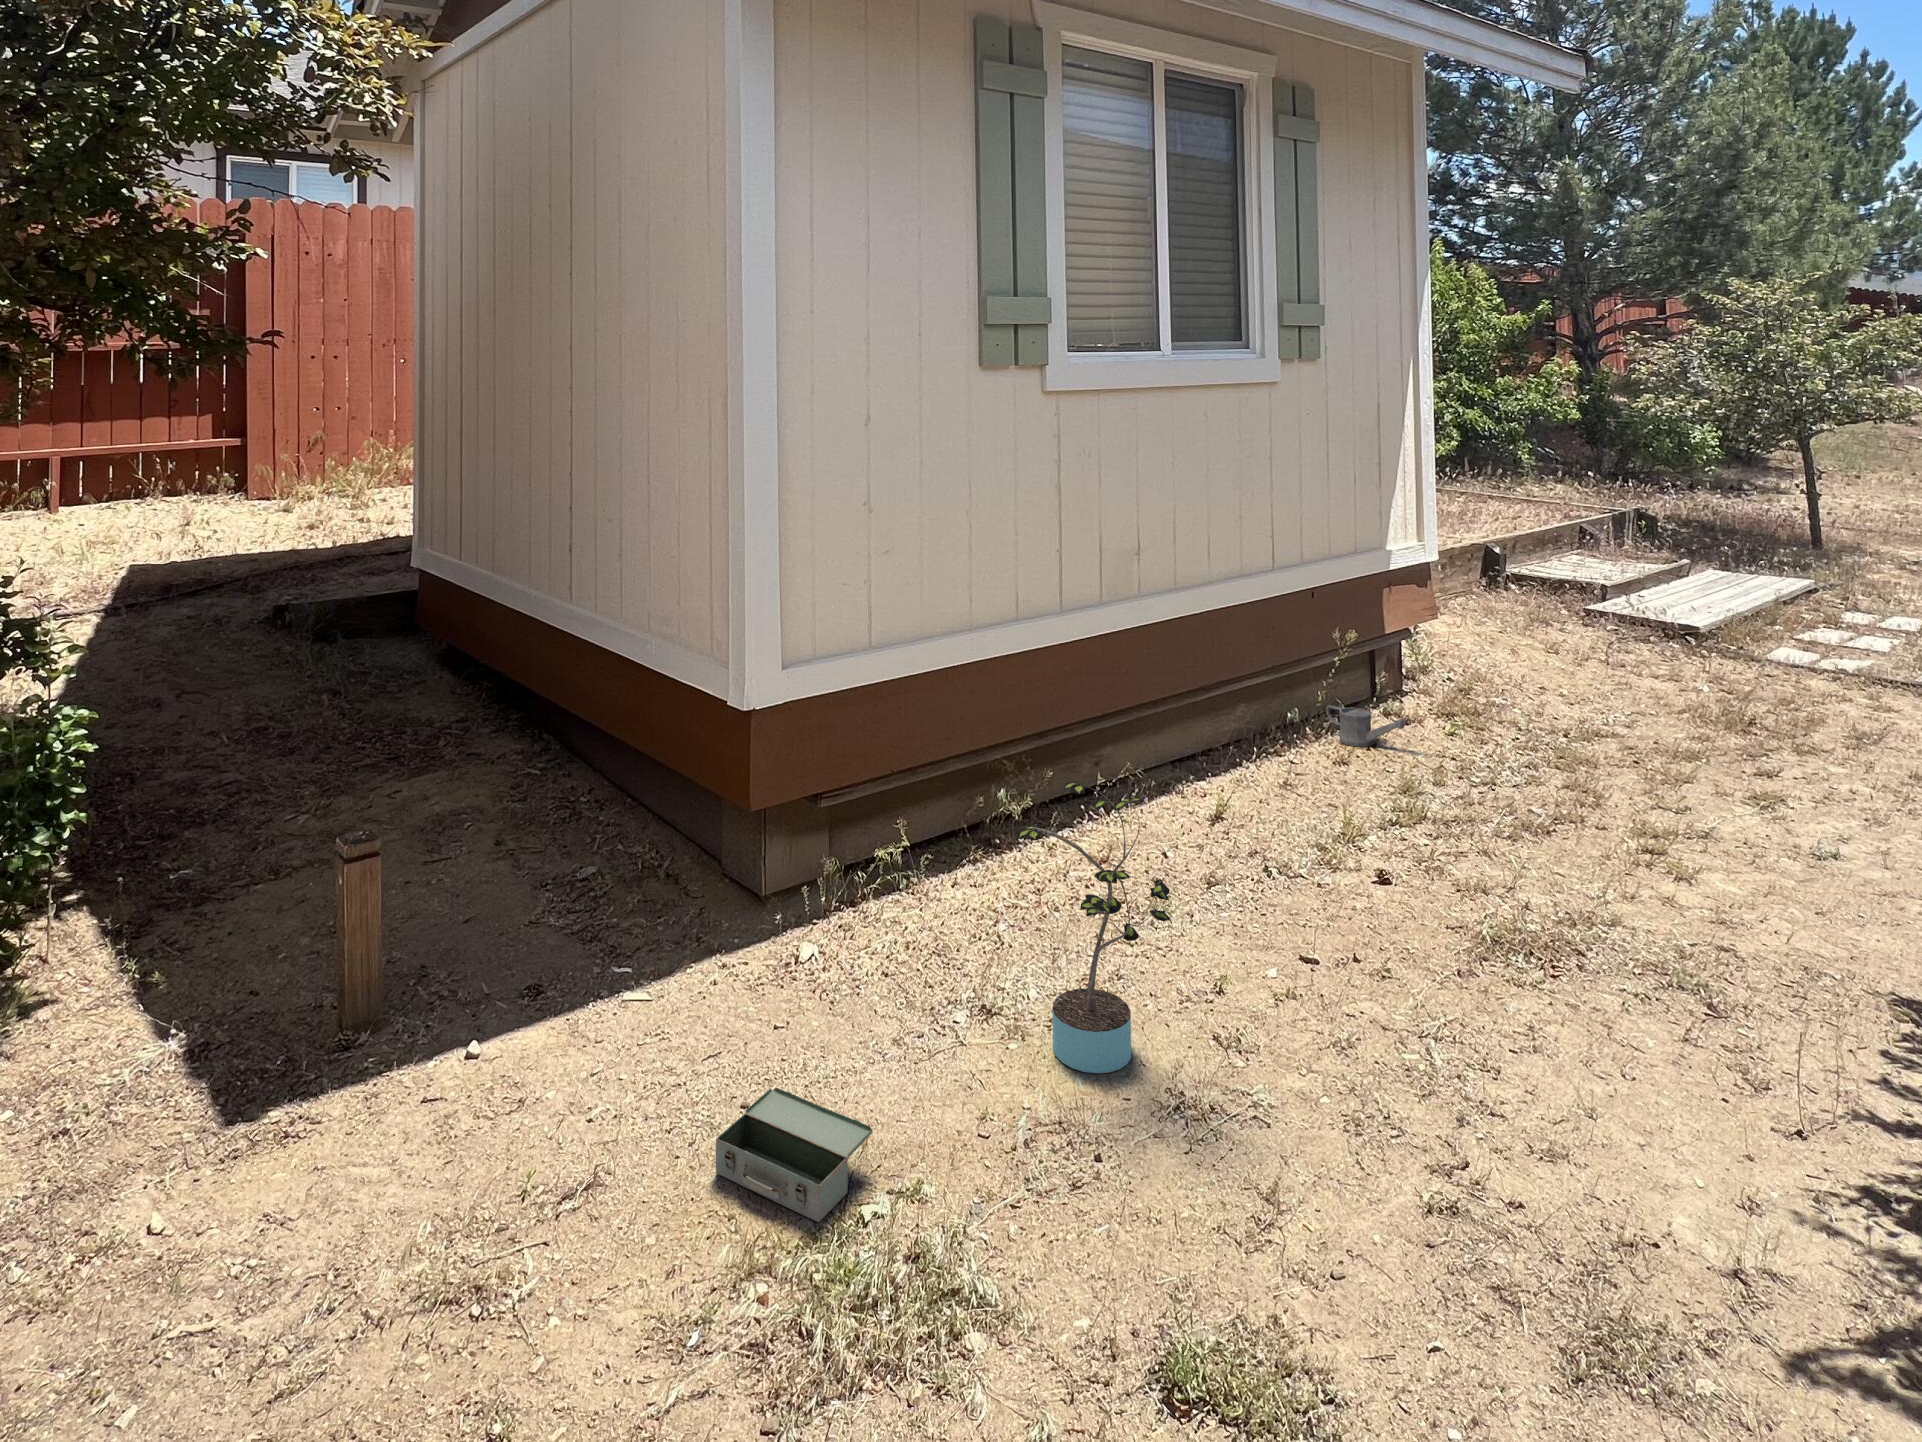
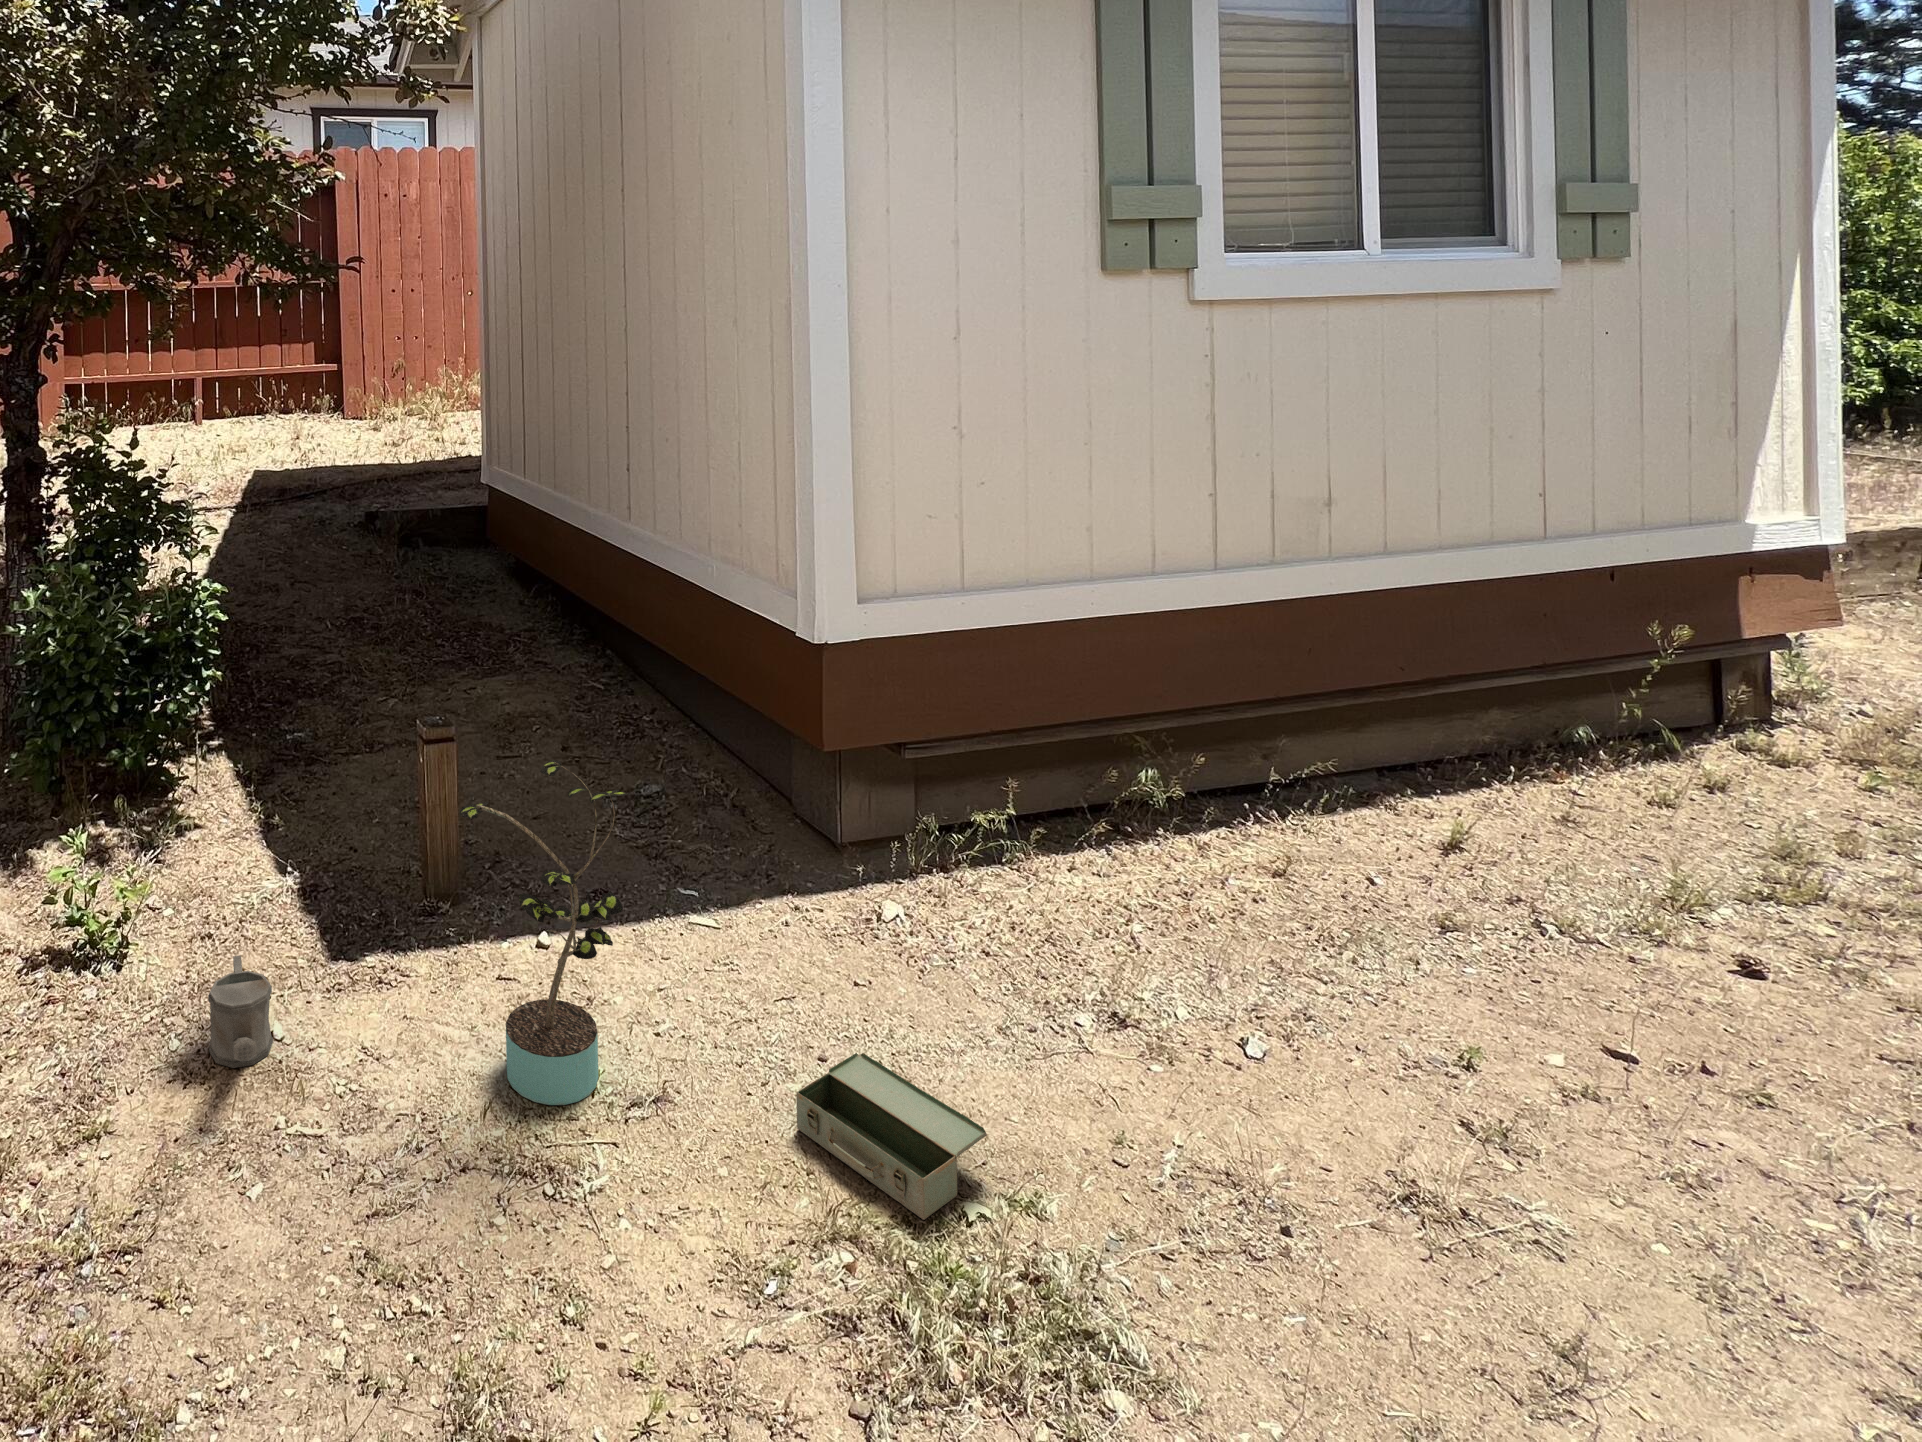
watering can: present [1326,705,1405,747] -> present [208,955,273,1068]
potted plant: present [1016,781,1170,1073] -> present [460,760,630,1105]

